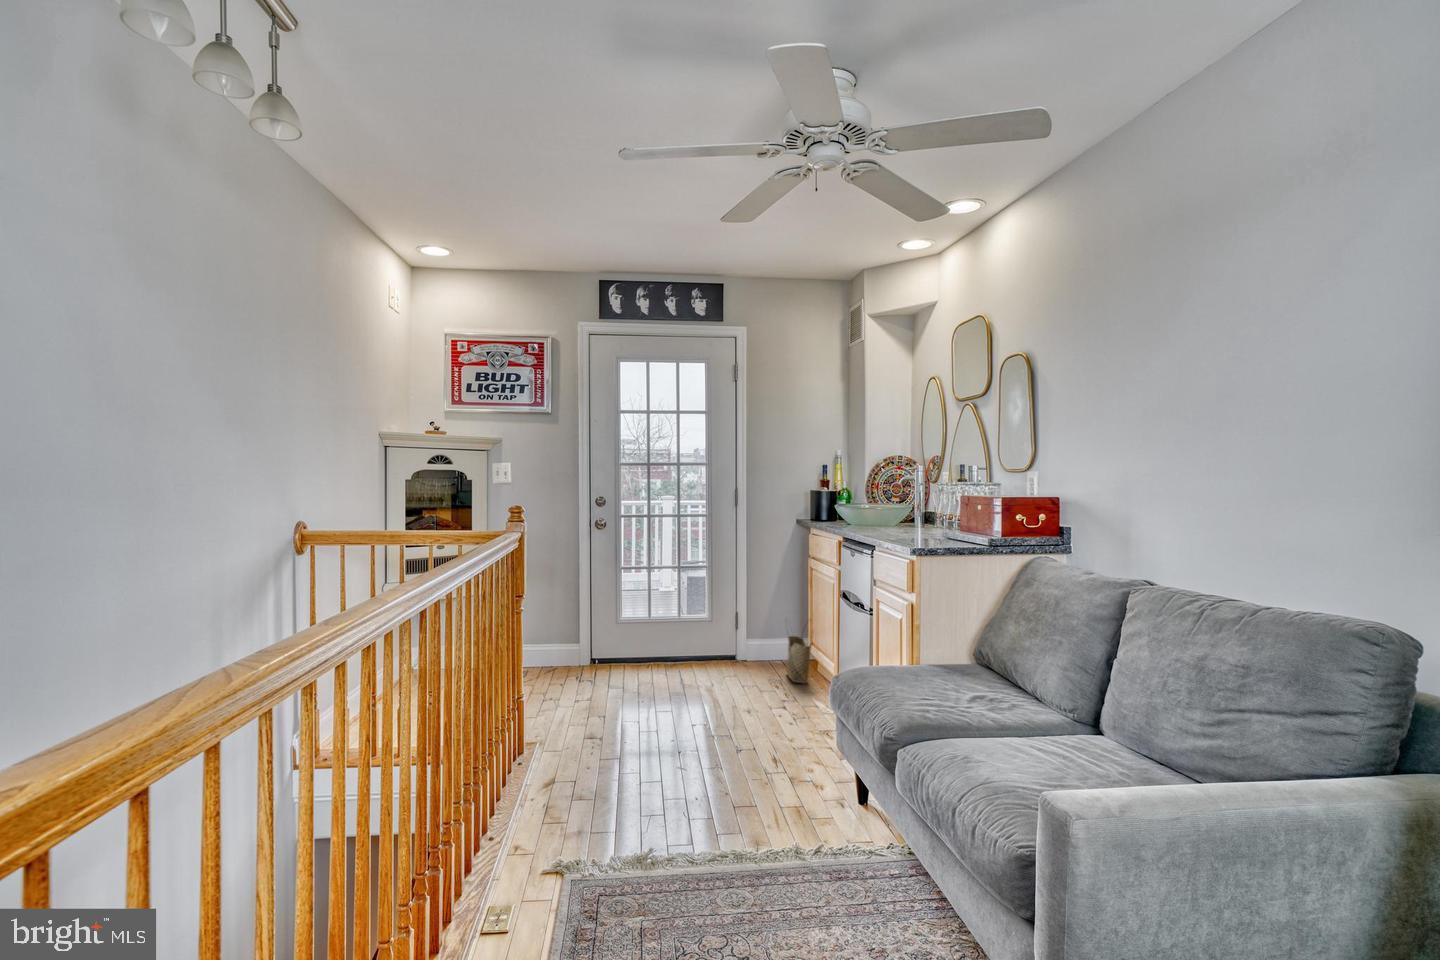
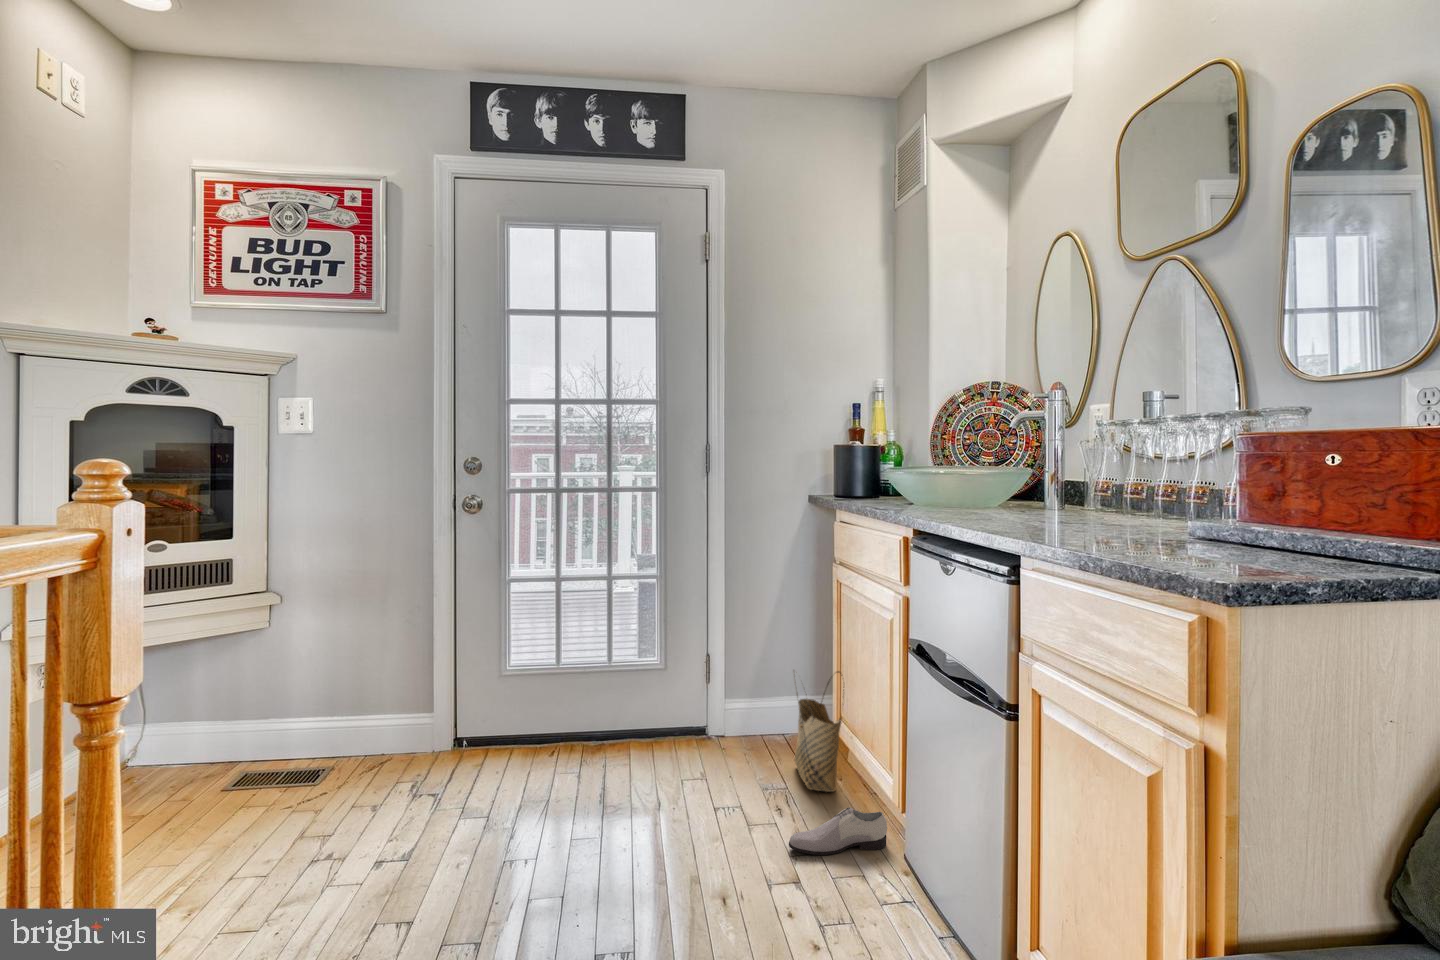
shoe: none [781,683,832,705] -> present [789,807,887,855]

